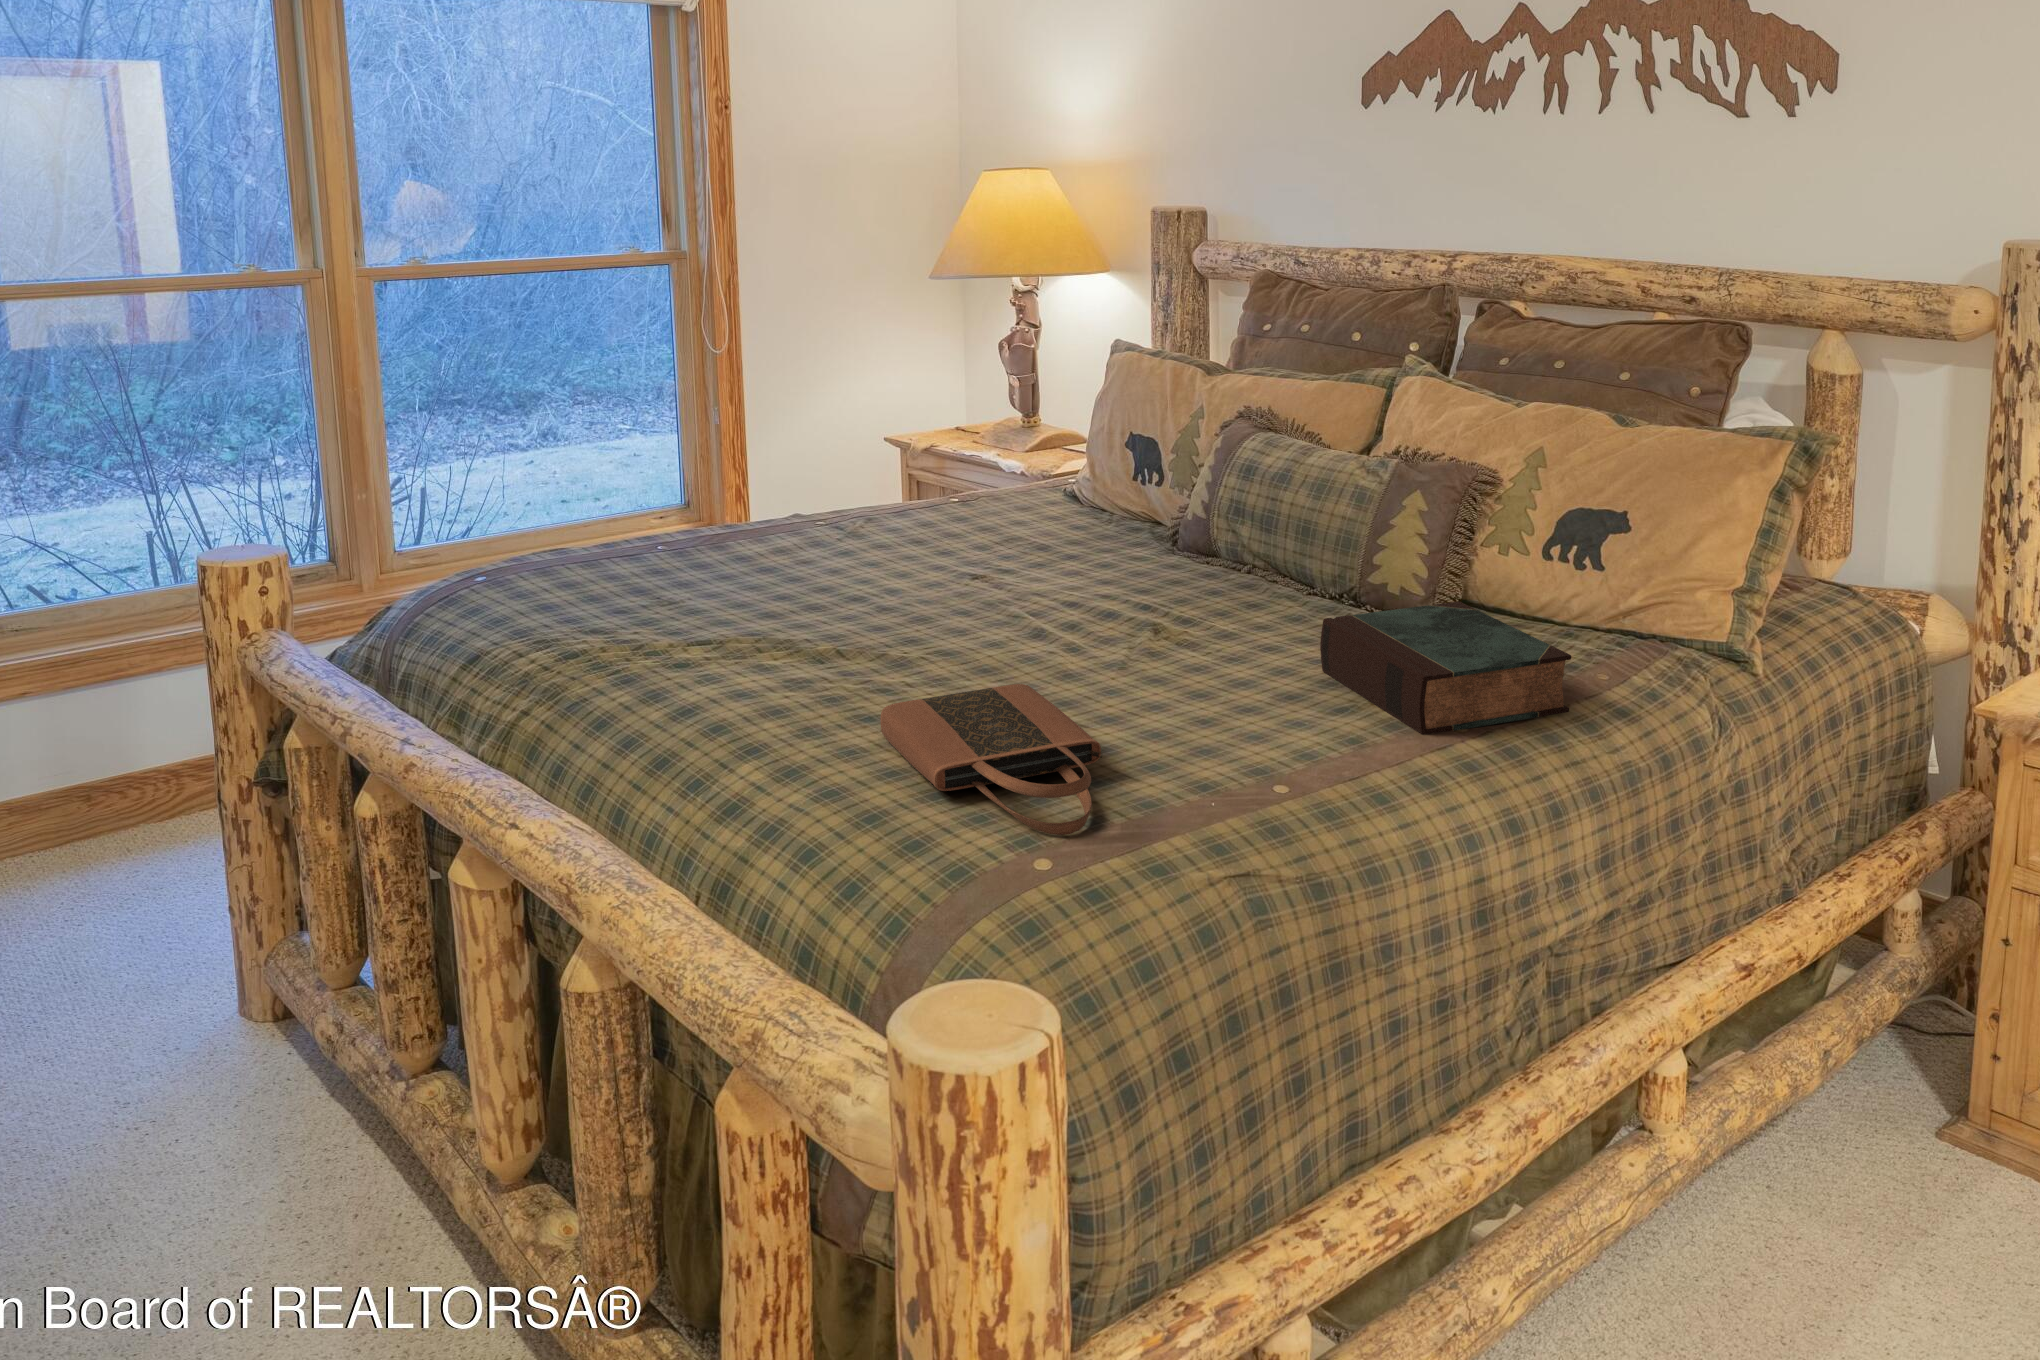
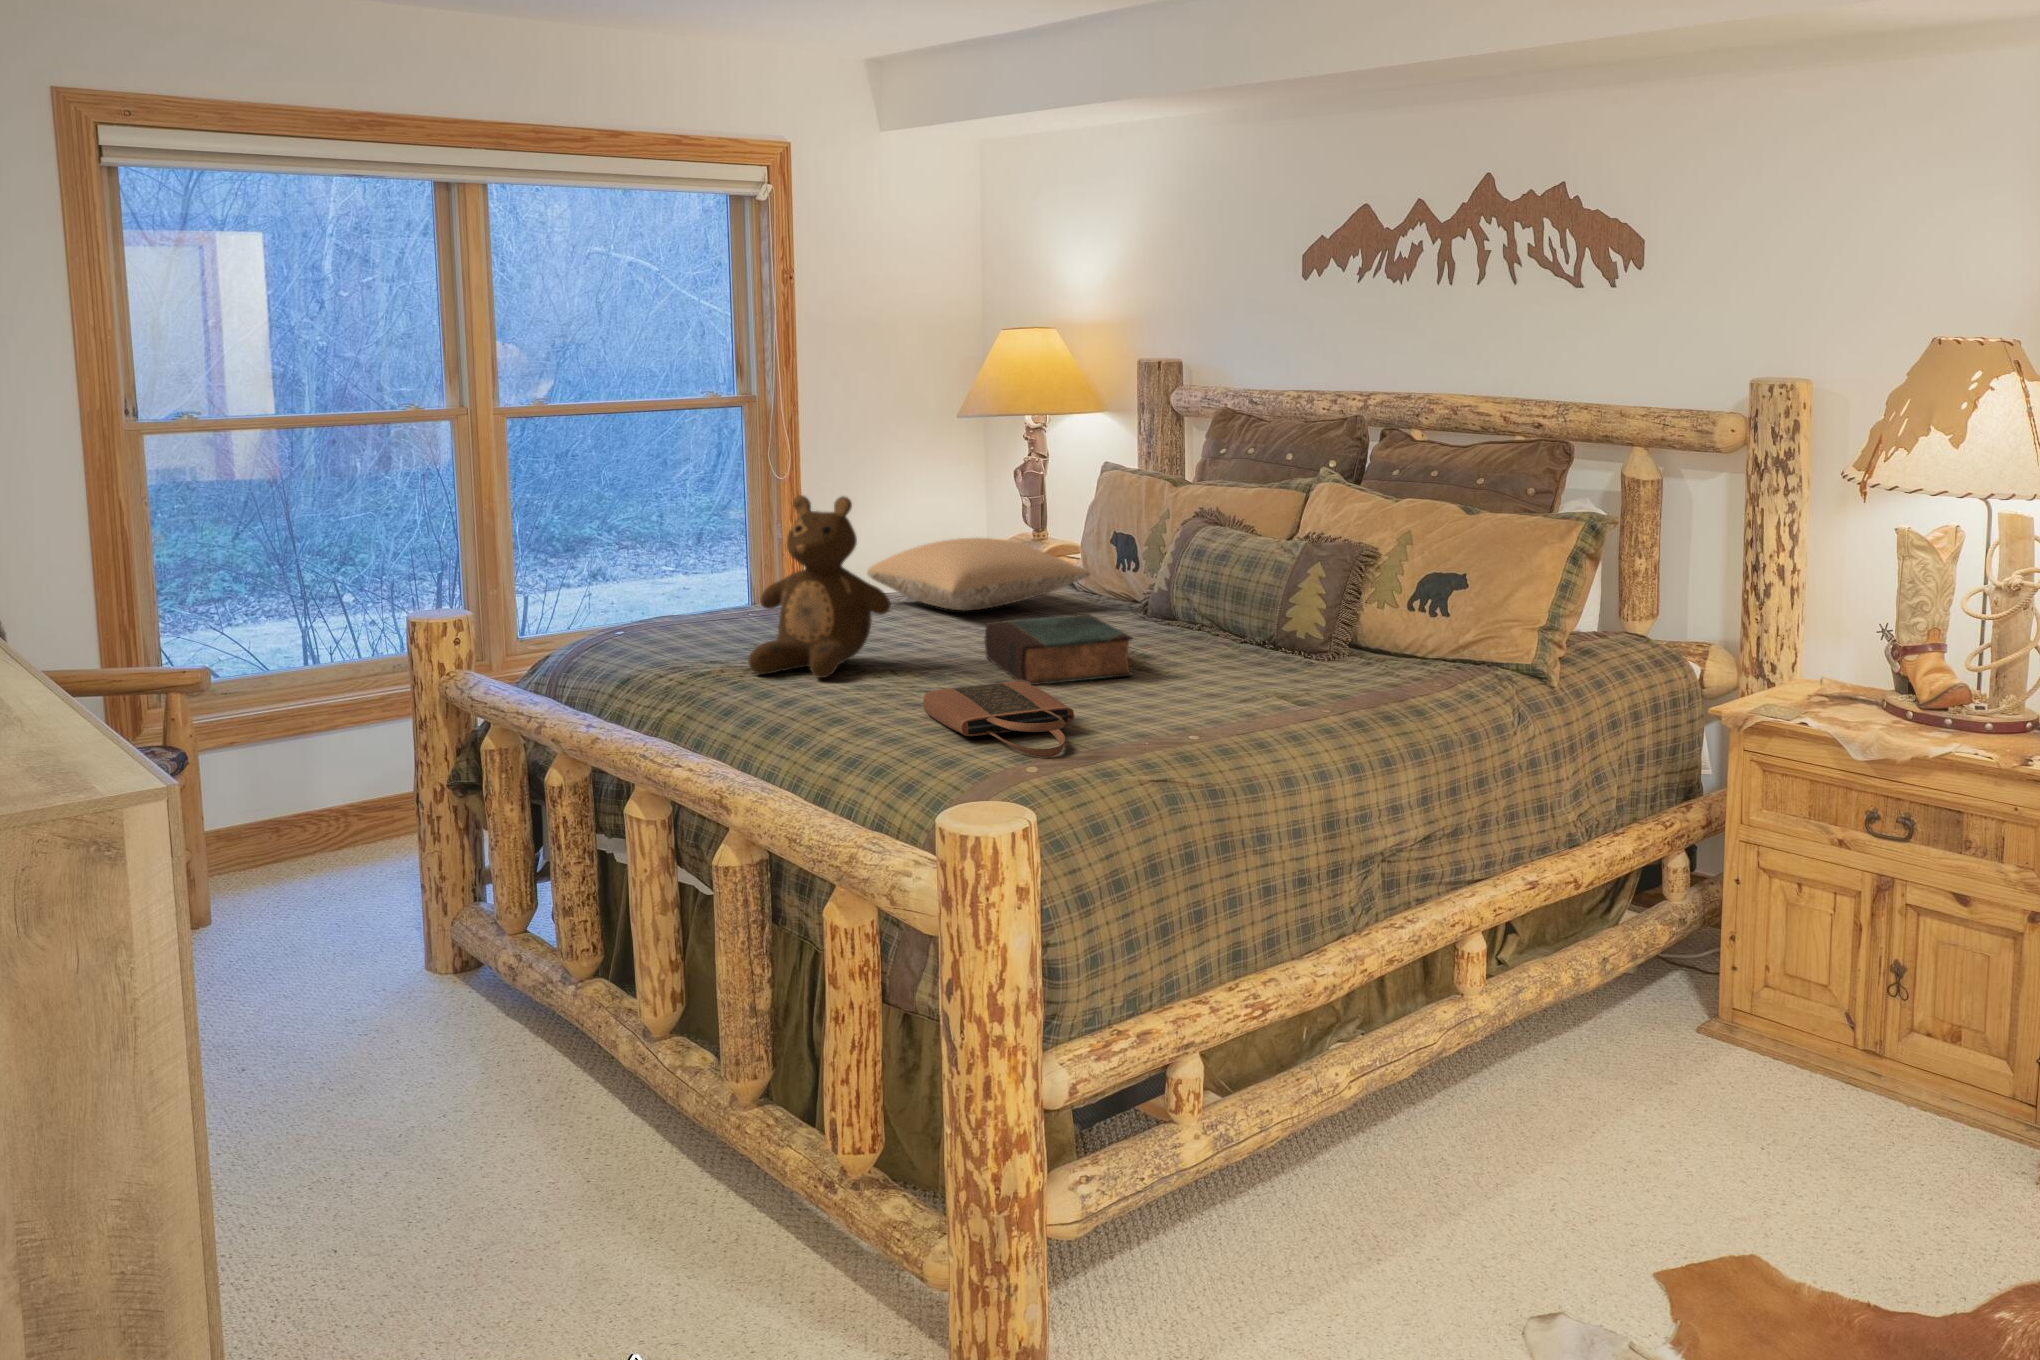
teddy bear: none [641,404,839,664] -> present [748,495,891,678]
pillow: none [816,440,1103,537] -> present [867,538,1091,610]
book: present [1320,601,1571,735] -> present [985,614,1132,685]

